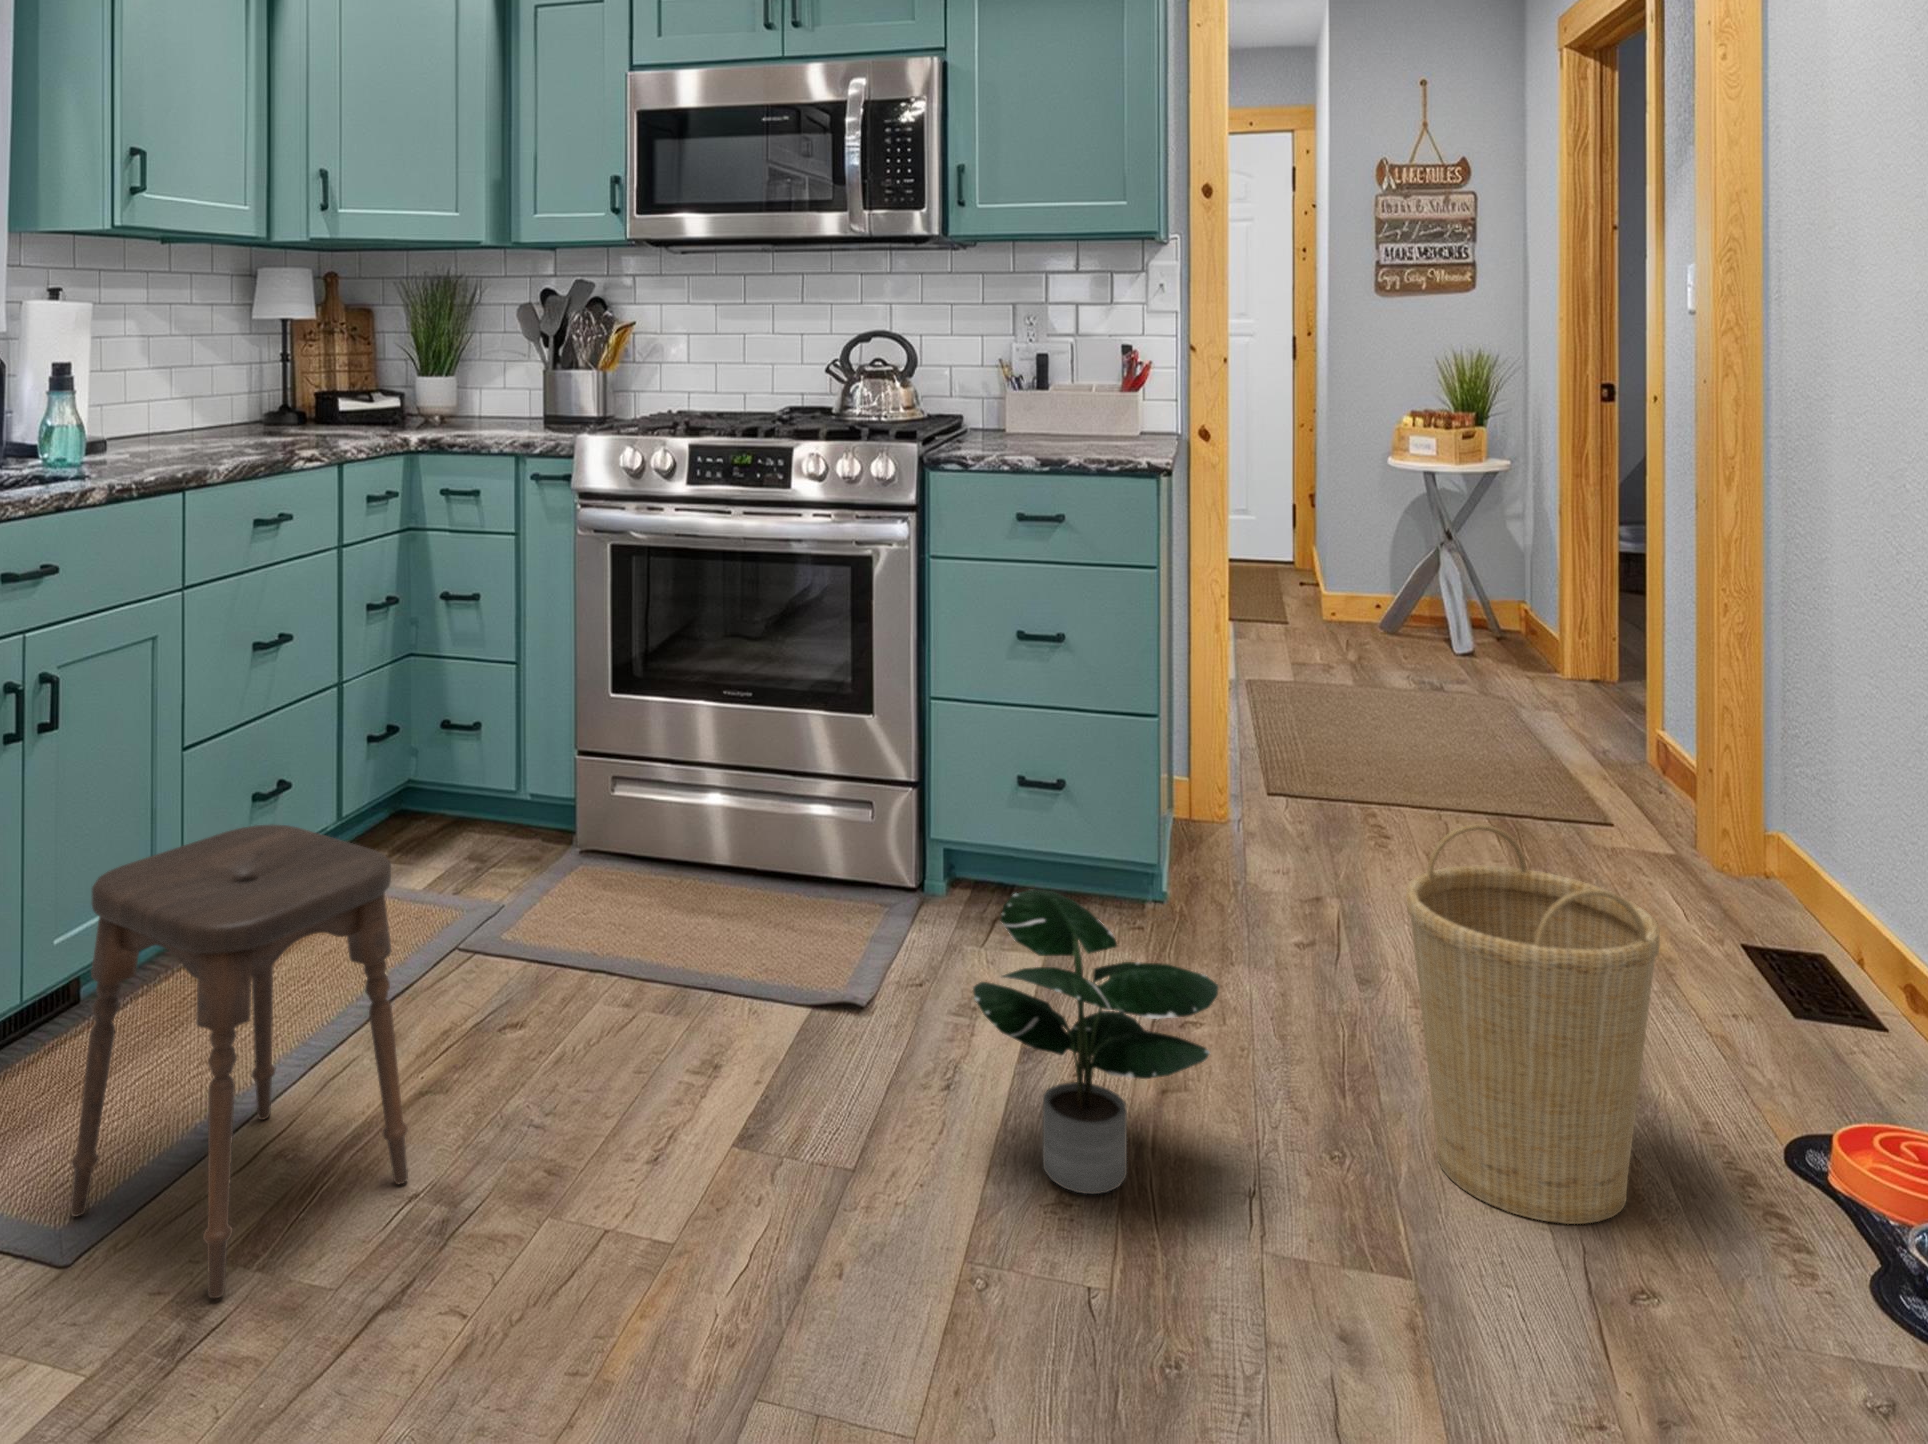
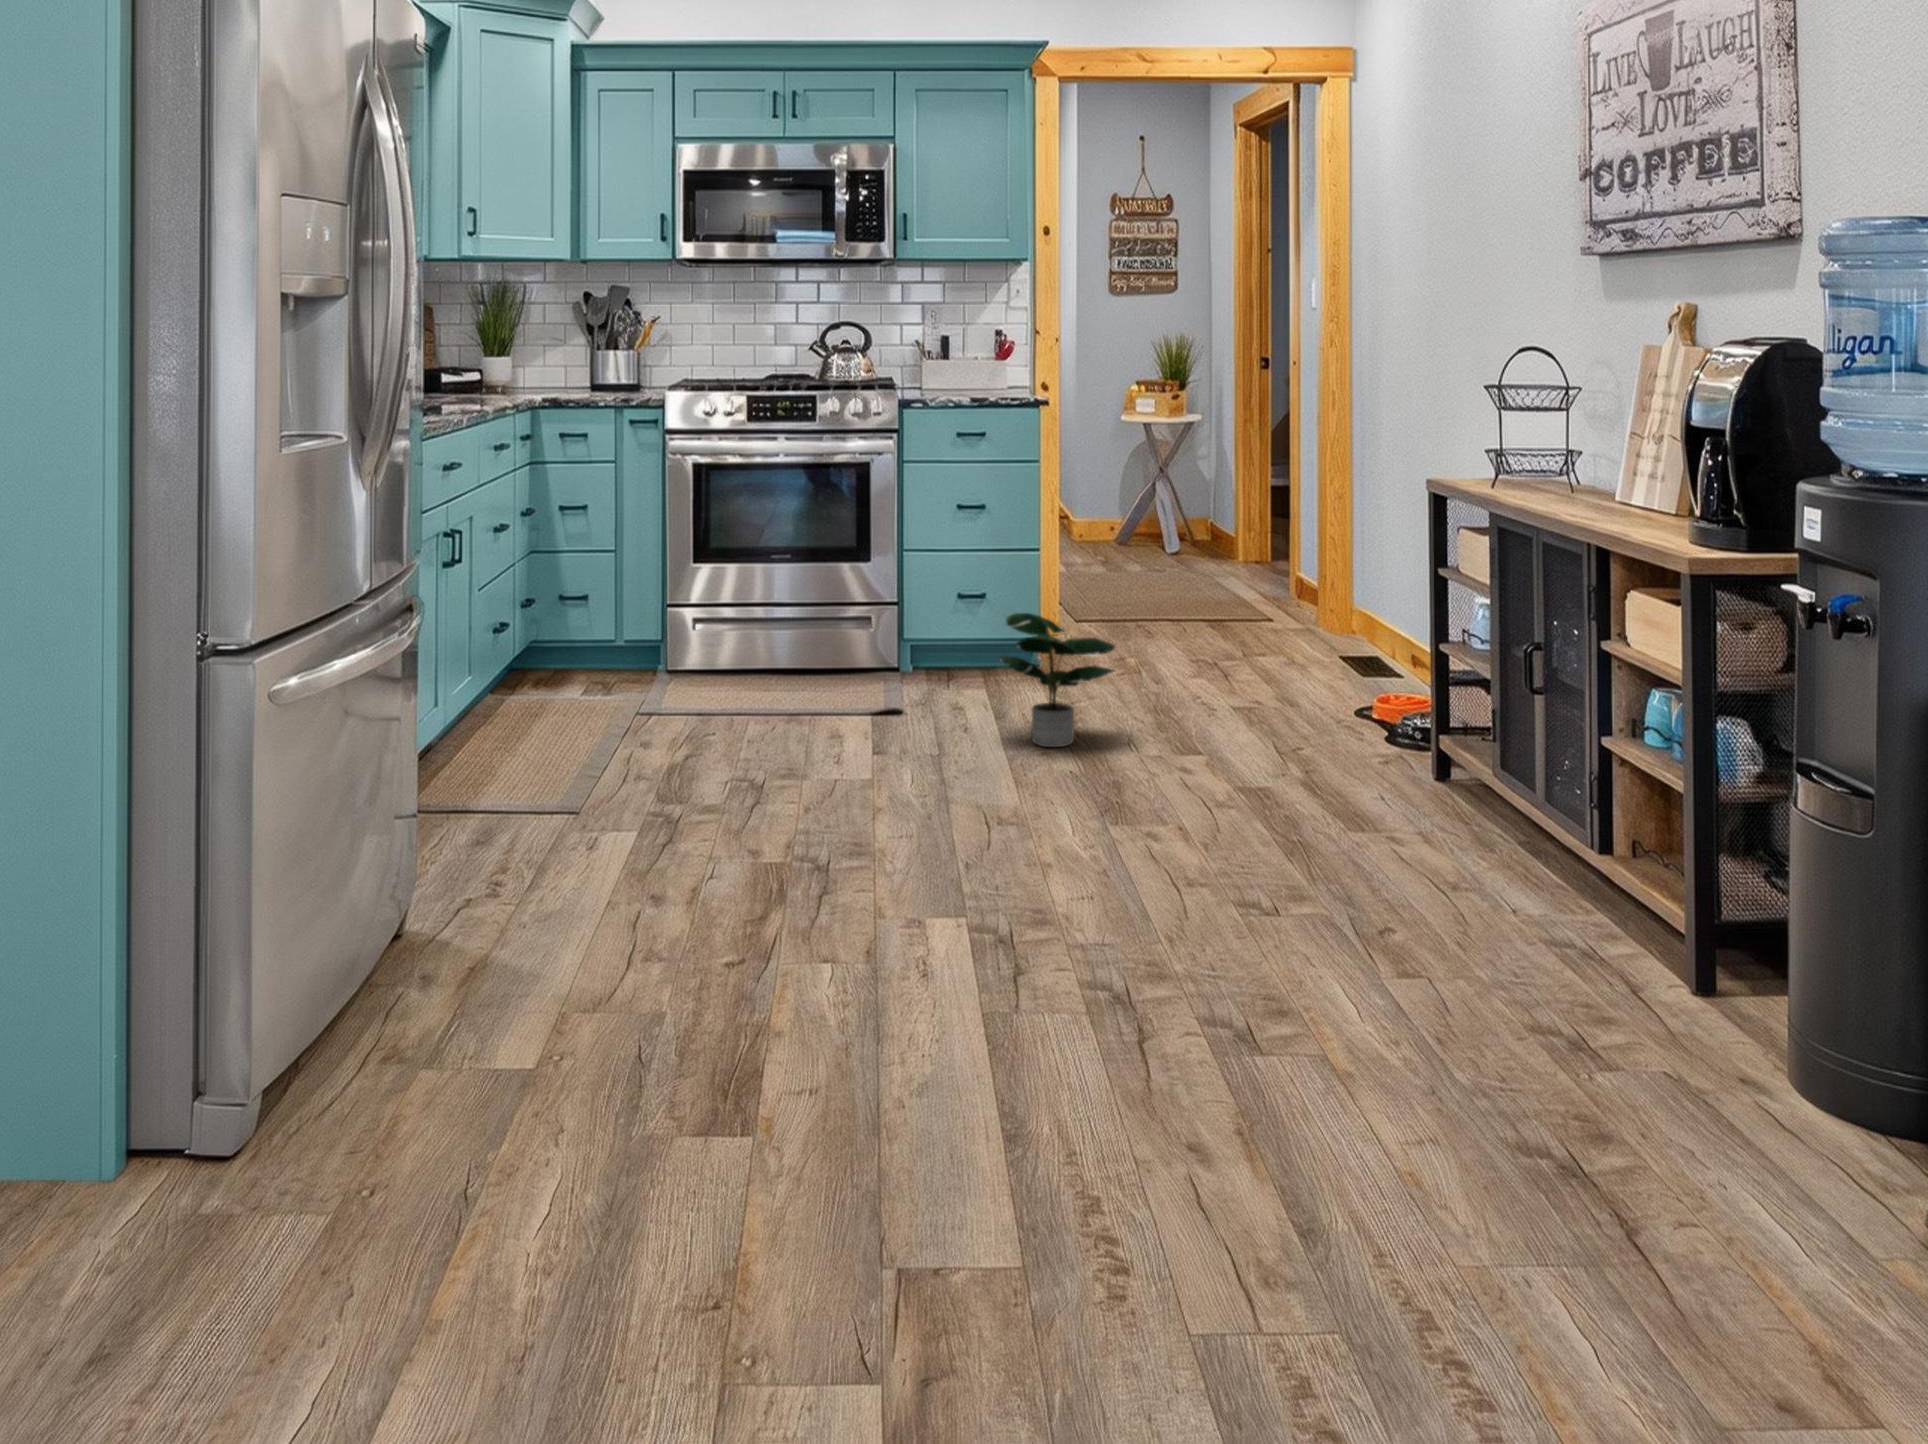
stool: present [70,824,408,1298] -> none [556,599,722,807]
basket: present [1406,824,1660,1224] -> none [1195,566,1307,736]

